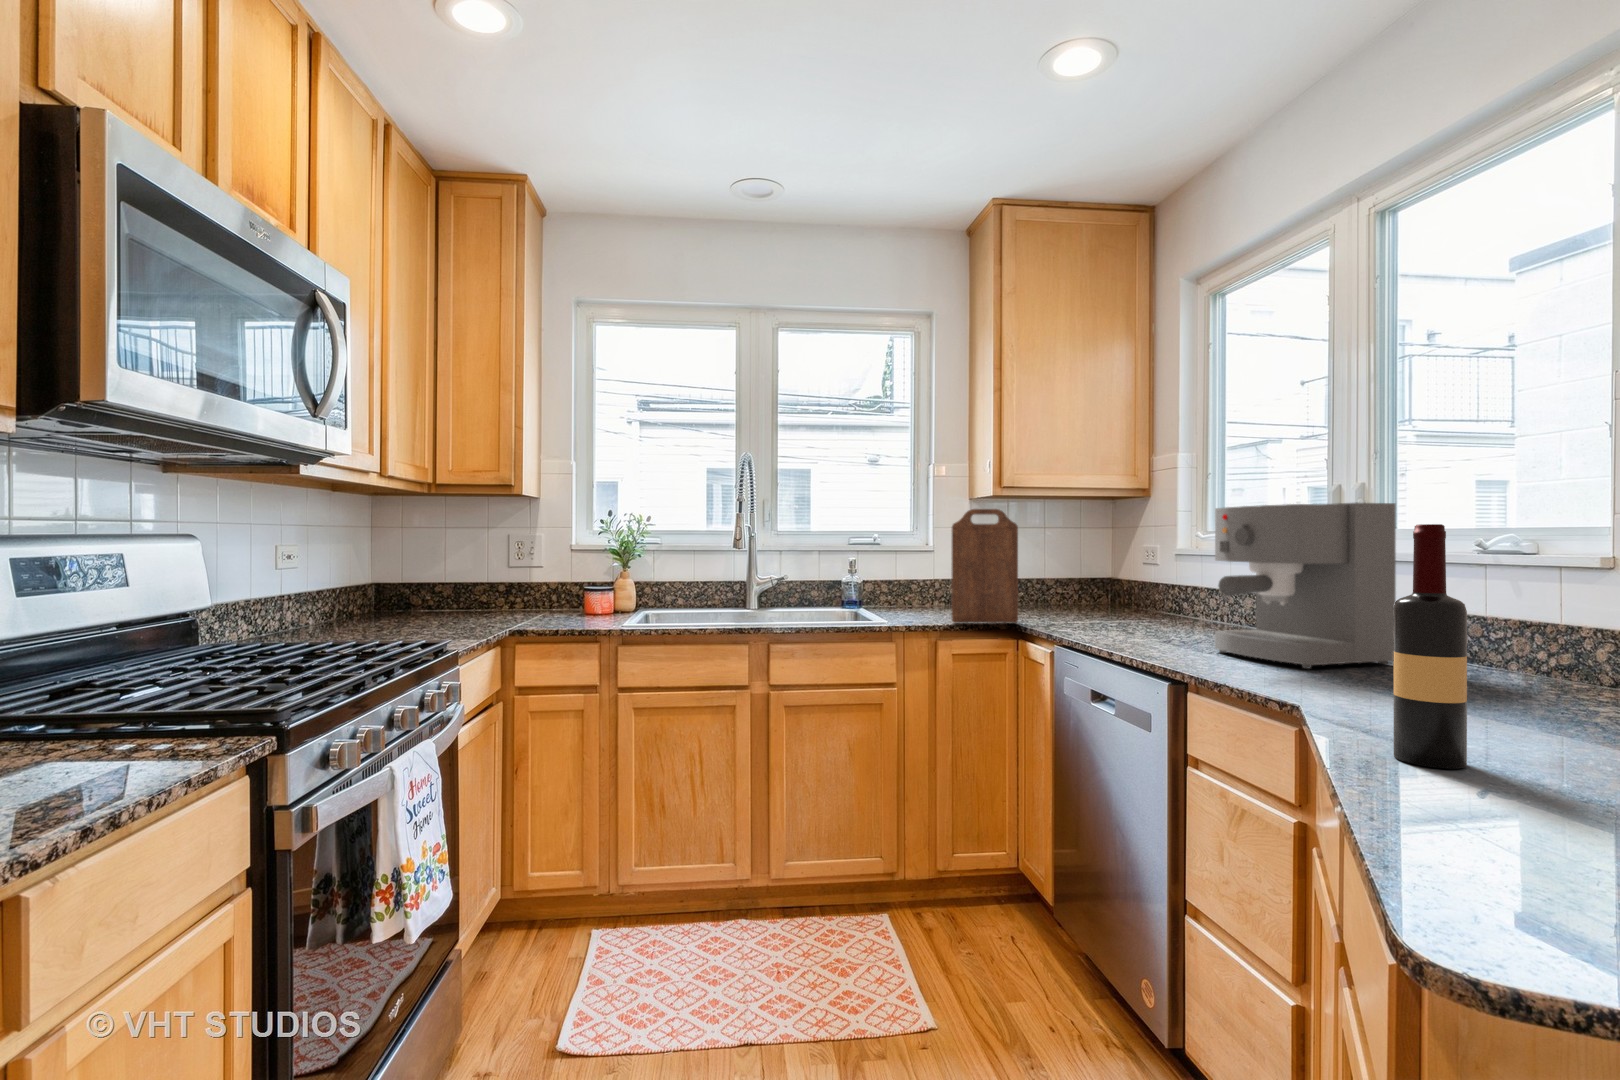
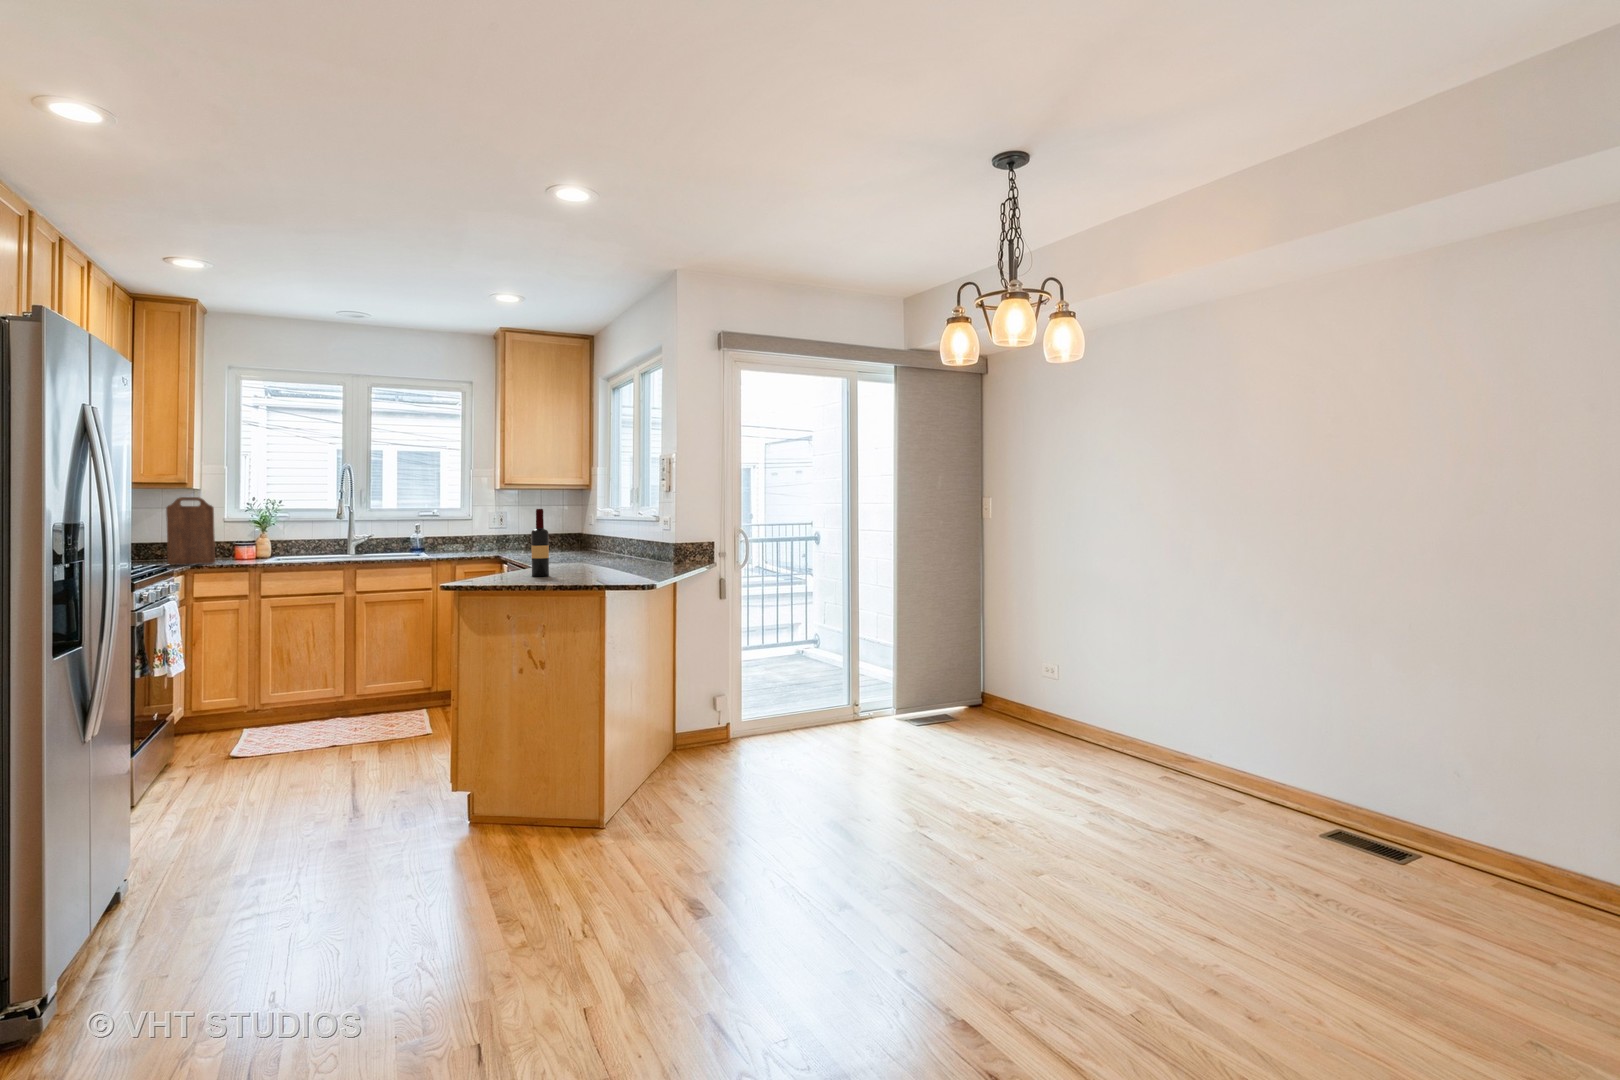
coffee maker: present [1215,503,1396,669] -> none [548,499,622,564]
cutting board: present [952,509,1018,623] -> present [166,497,215,564]

